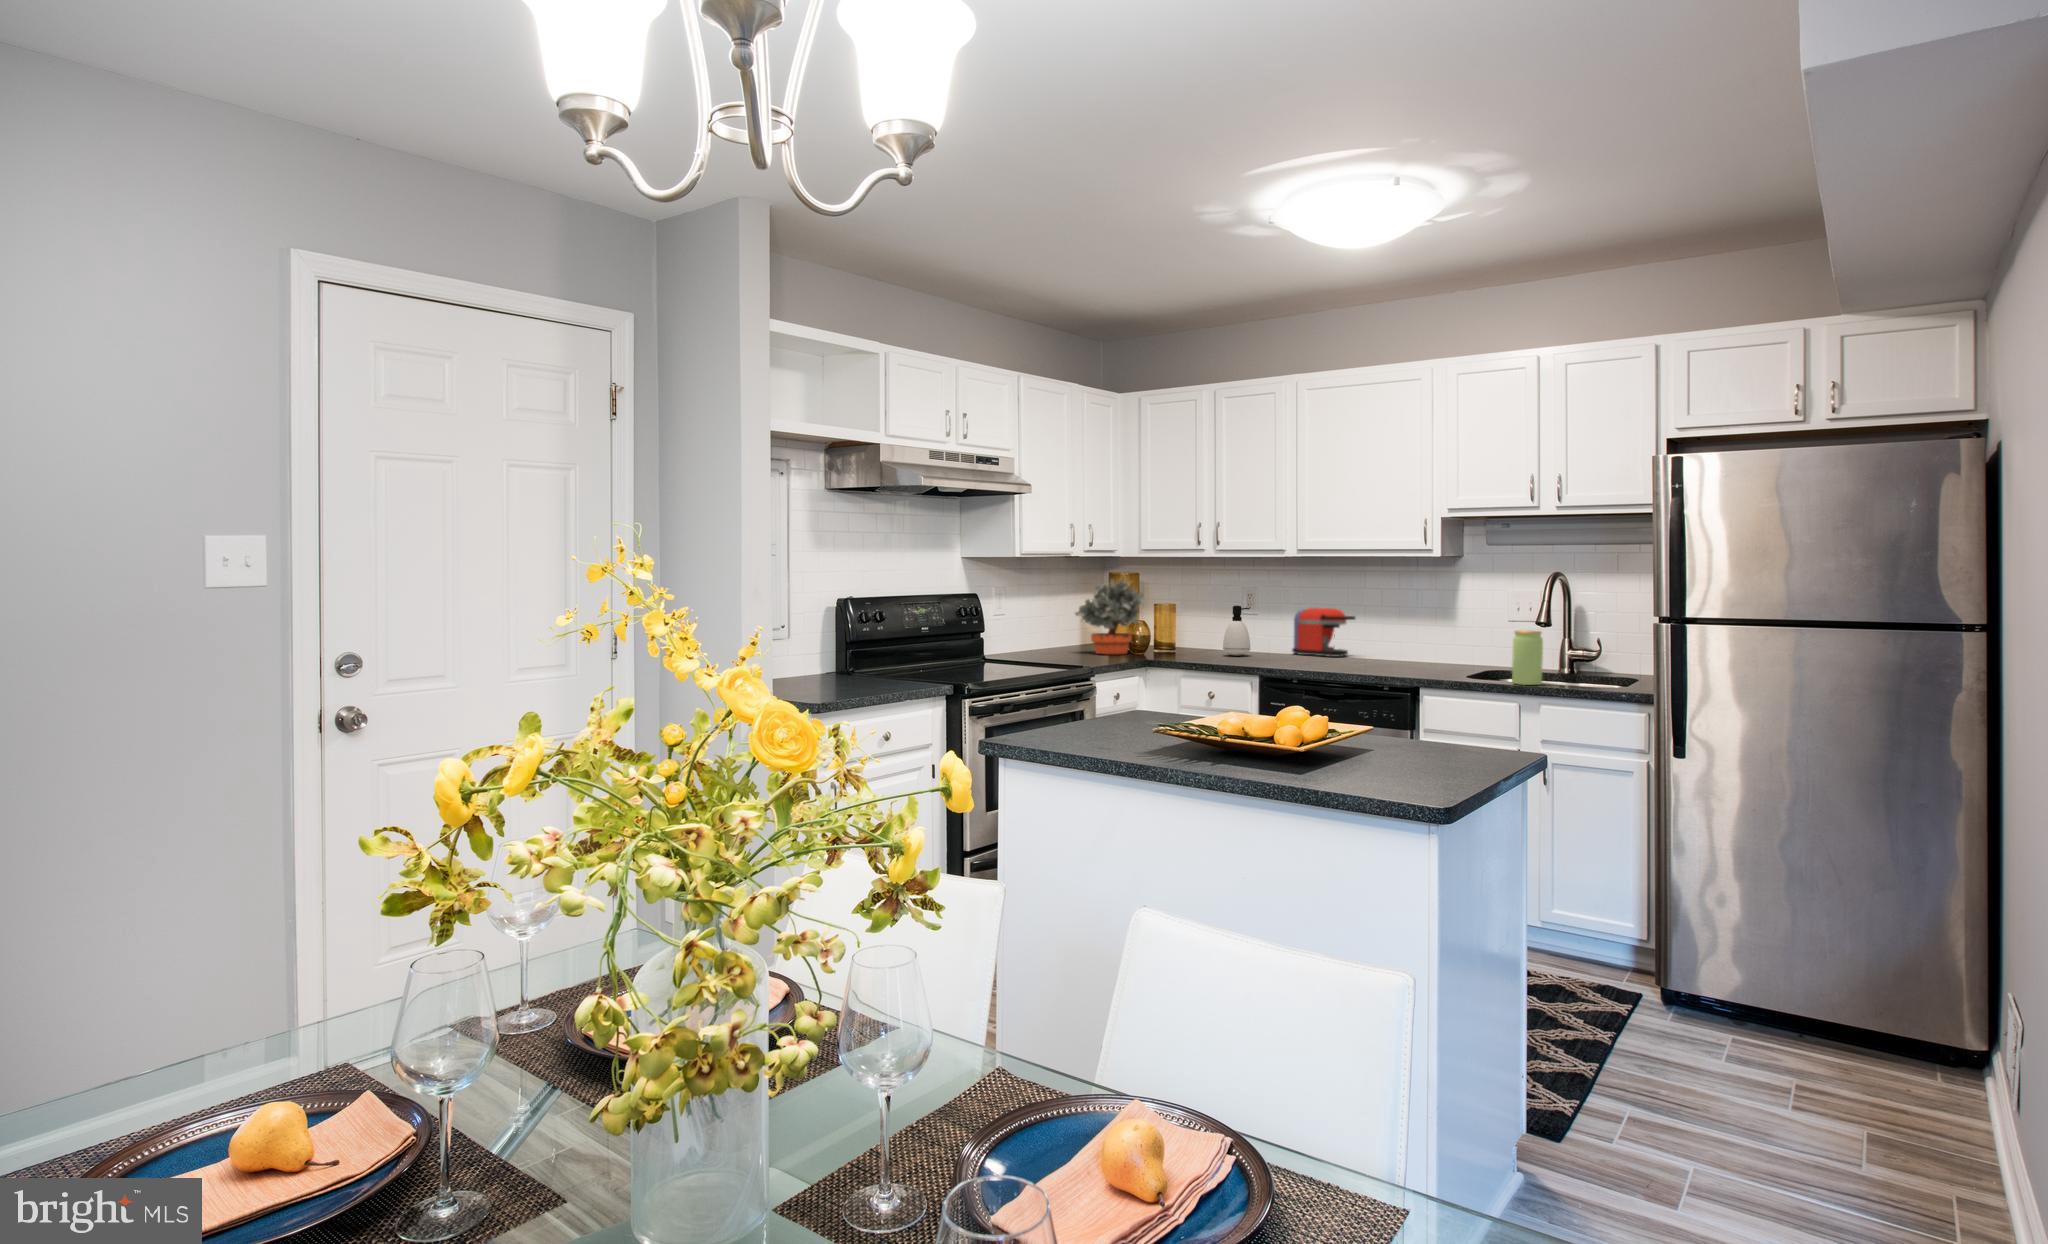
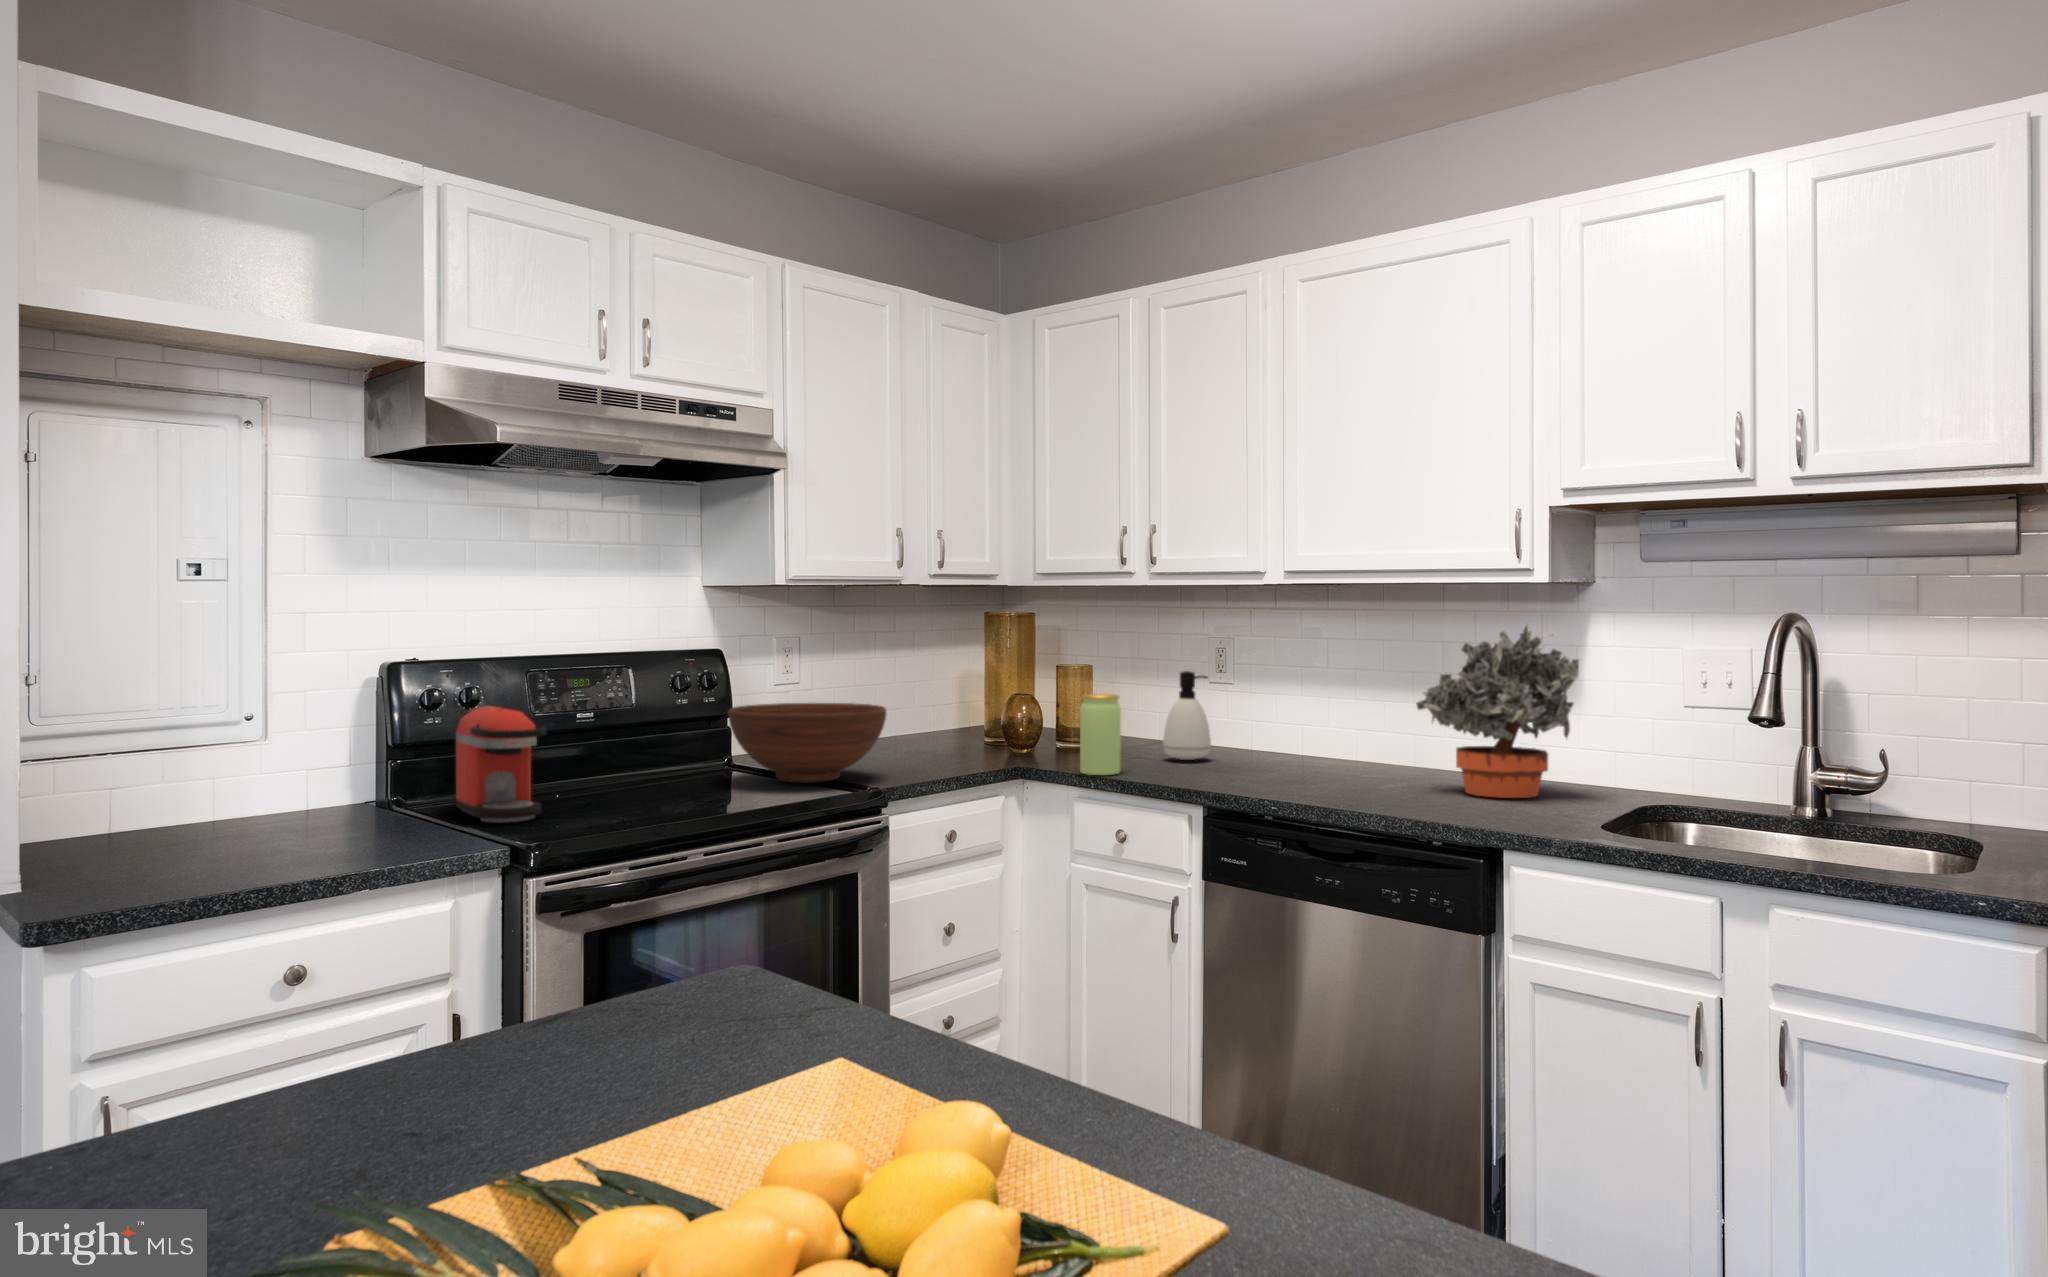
potted plant: present [1075,577,1144,654] -> present [1416,625,1579,798]
coffee maker: present [1292,608,1355,657] -> present [456,706,547,822]
fruit bowl: none [996,623,1082,665] -> present [728,703,886,783]
jar: present [1512,630,1543,685] -> present [1080,694,1121,775]

